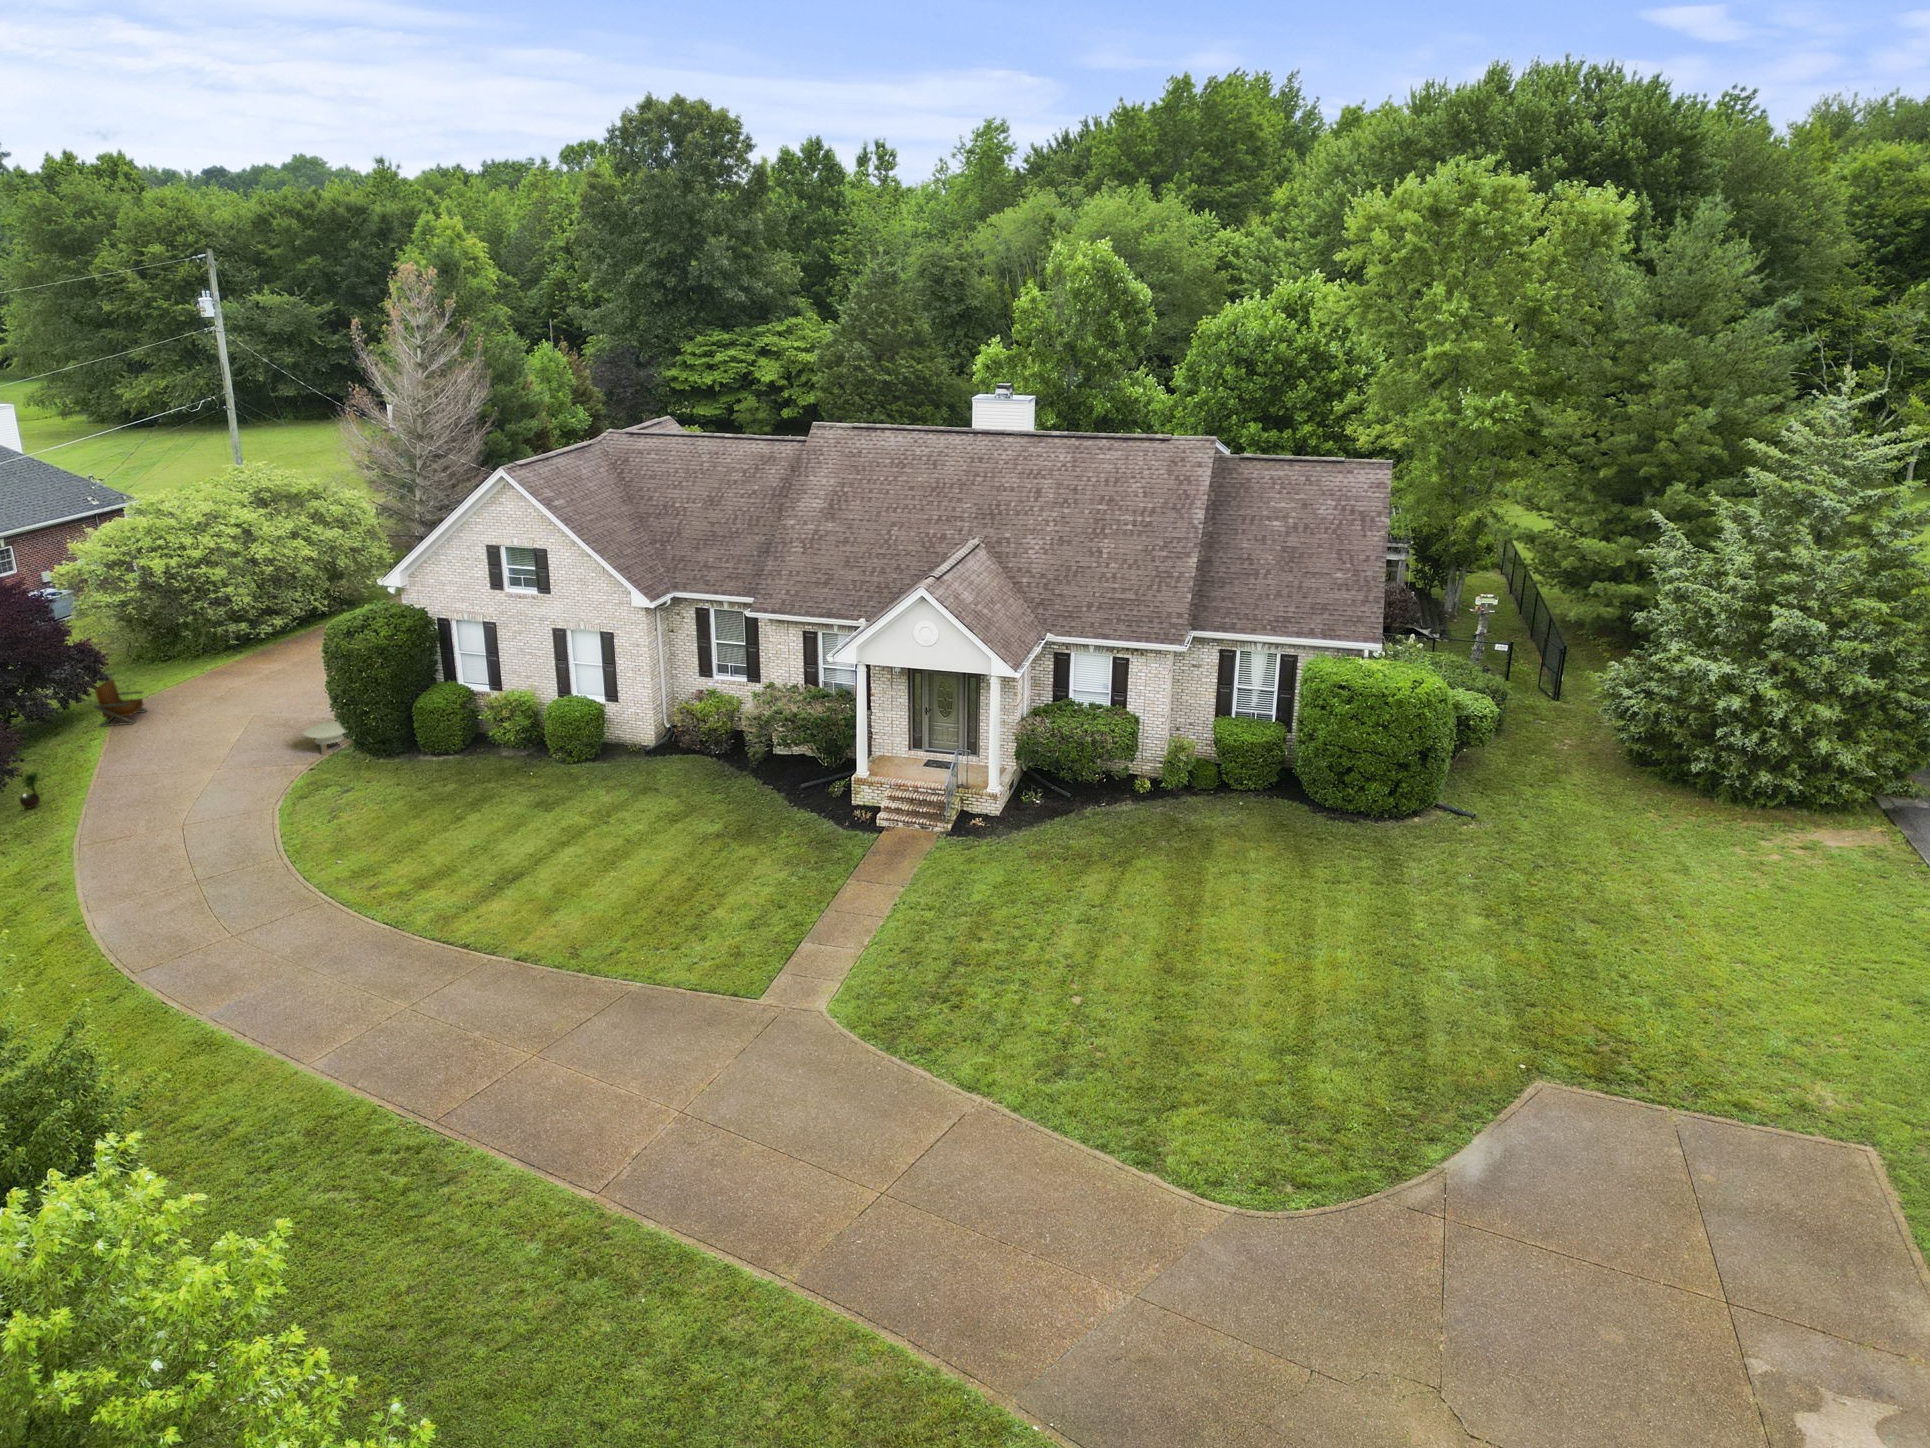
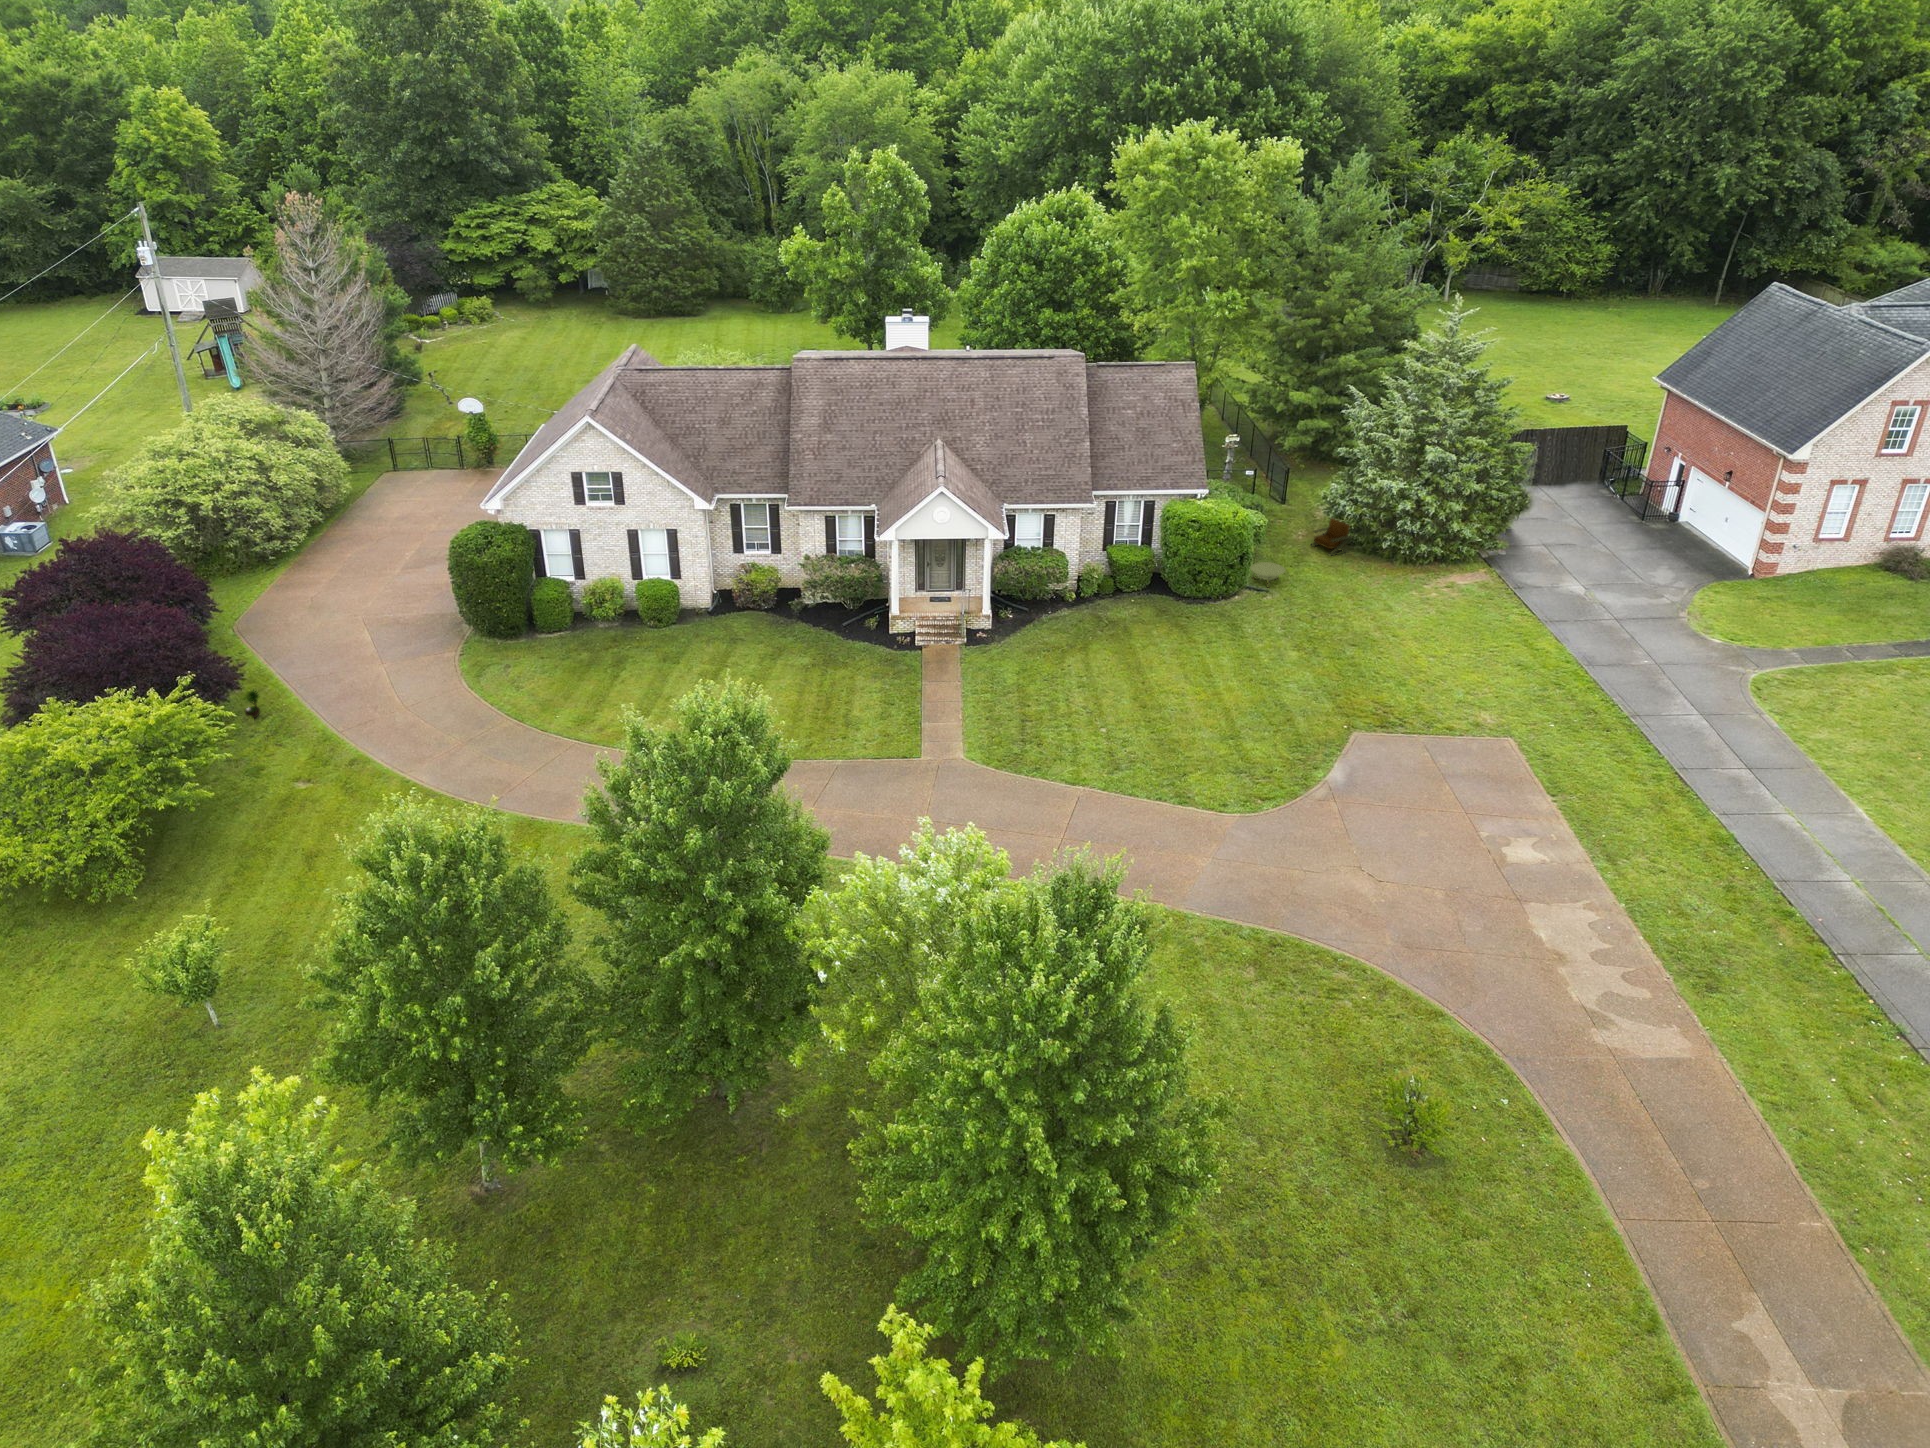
lounge chair: present [94,680,147,727] -> present [1311,518,1352,556]
round table: present [303,721,352,754] -> present [1250,562,1285,588]

